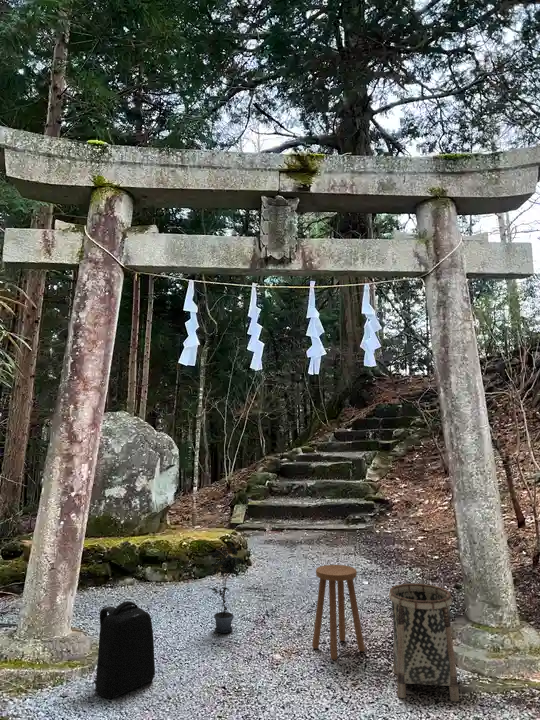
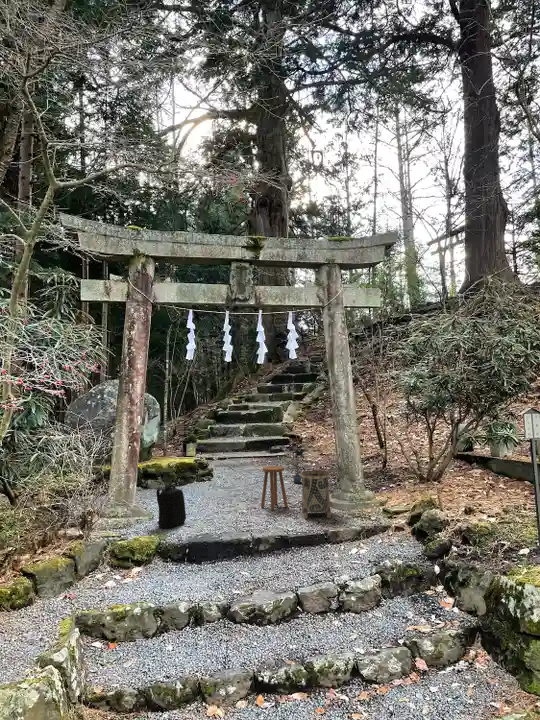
potted plant: present [208,543,246,633] -> present [289,445,308,483]

